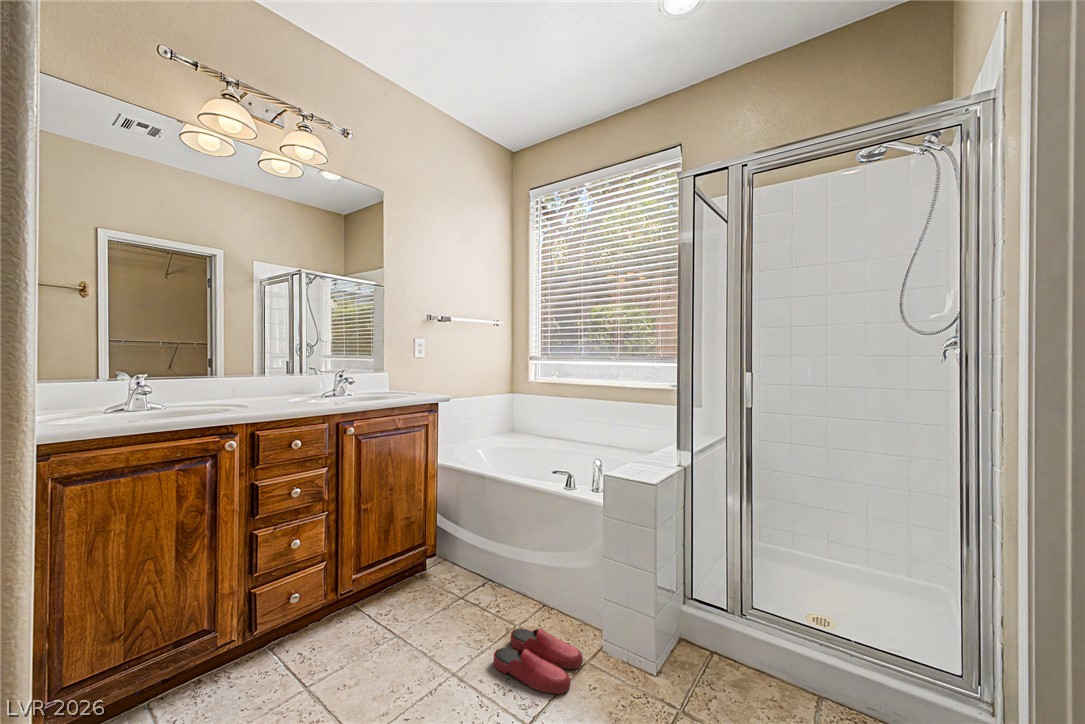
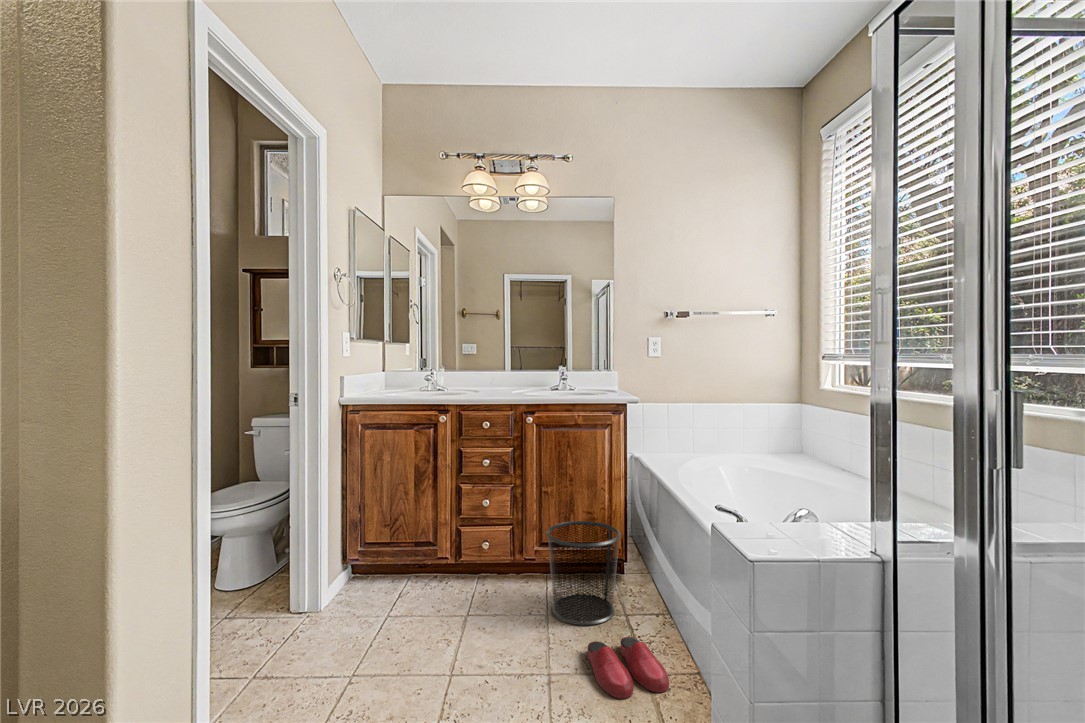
waste bin: none [399,528,479,646] -> present [546,521,621,625]

